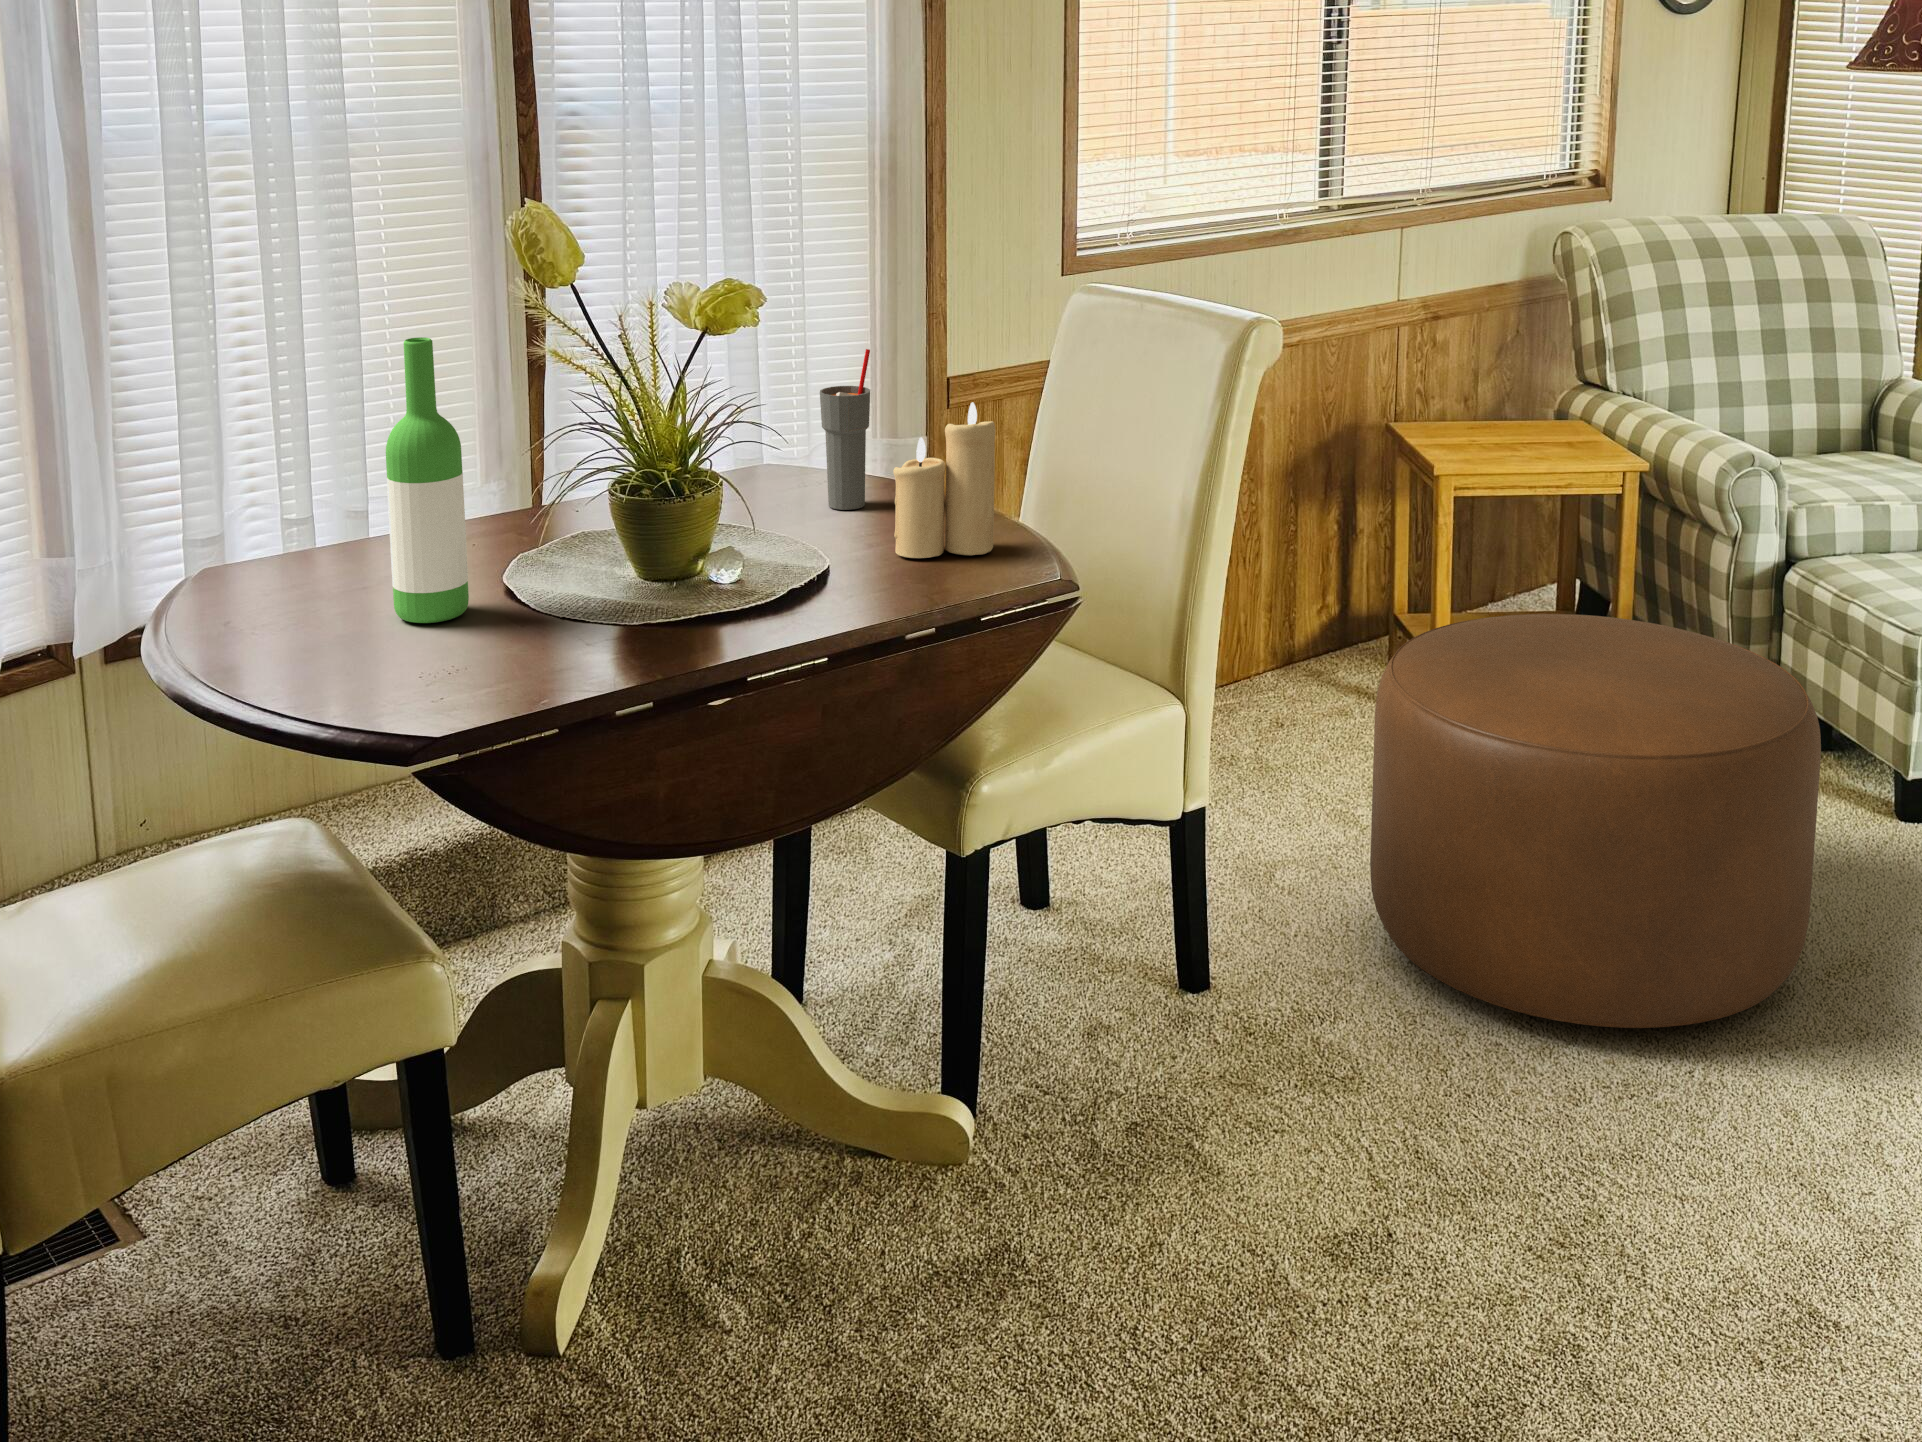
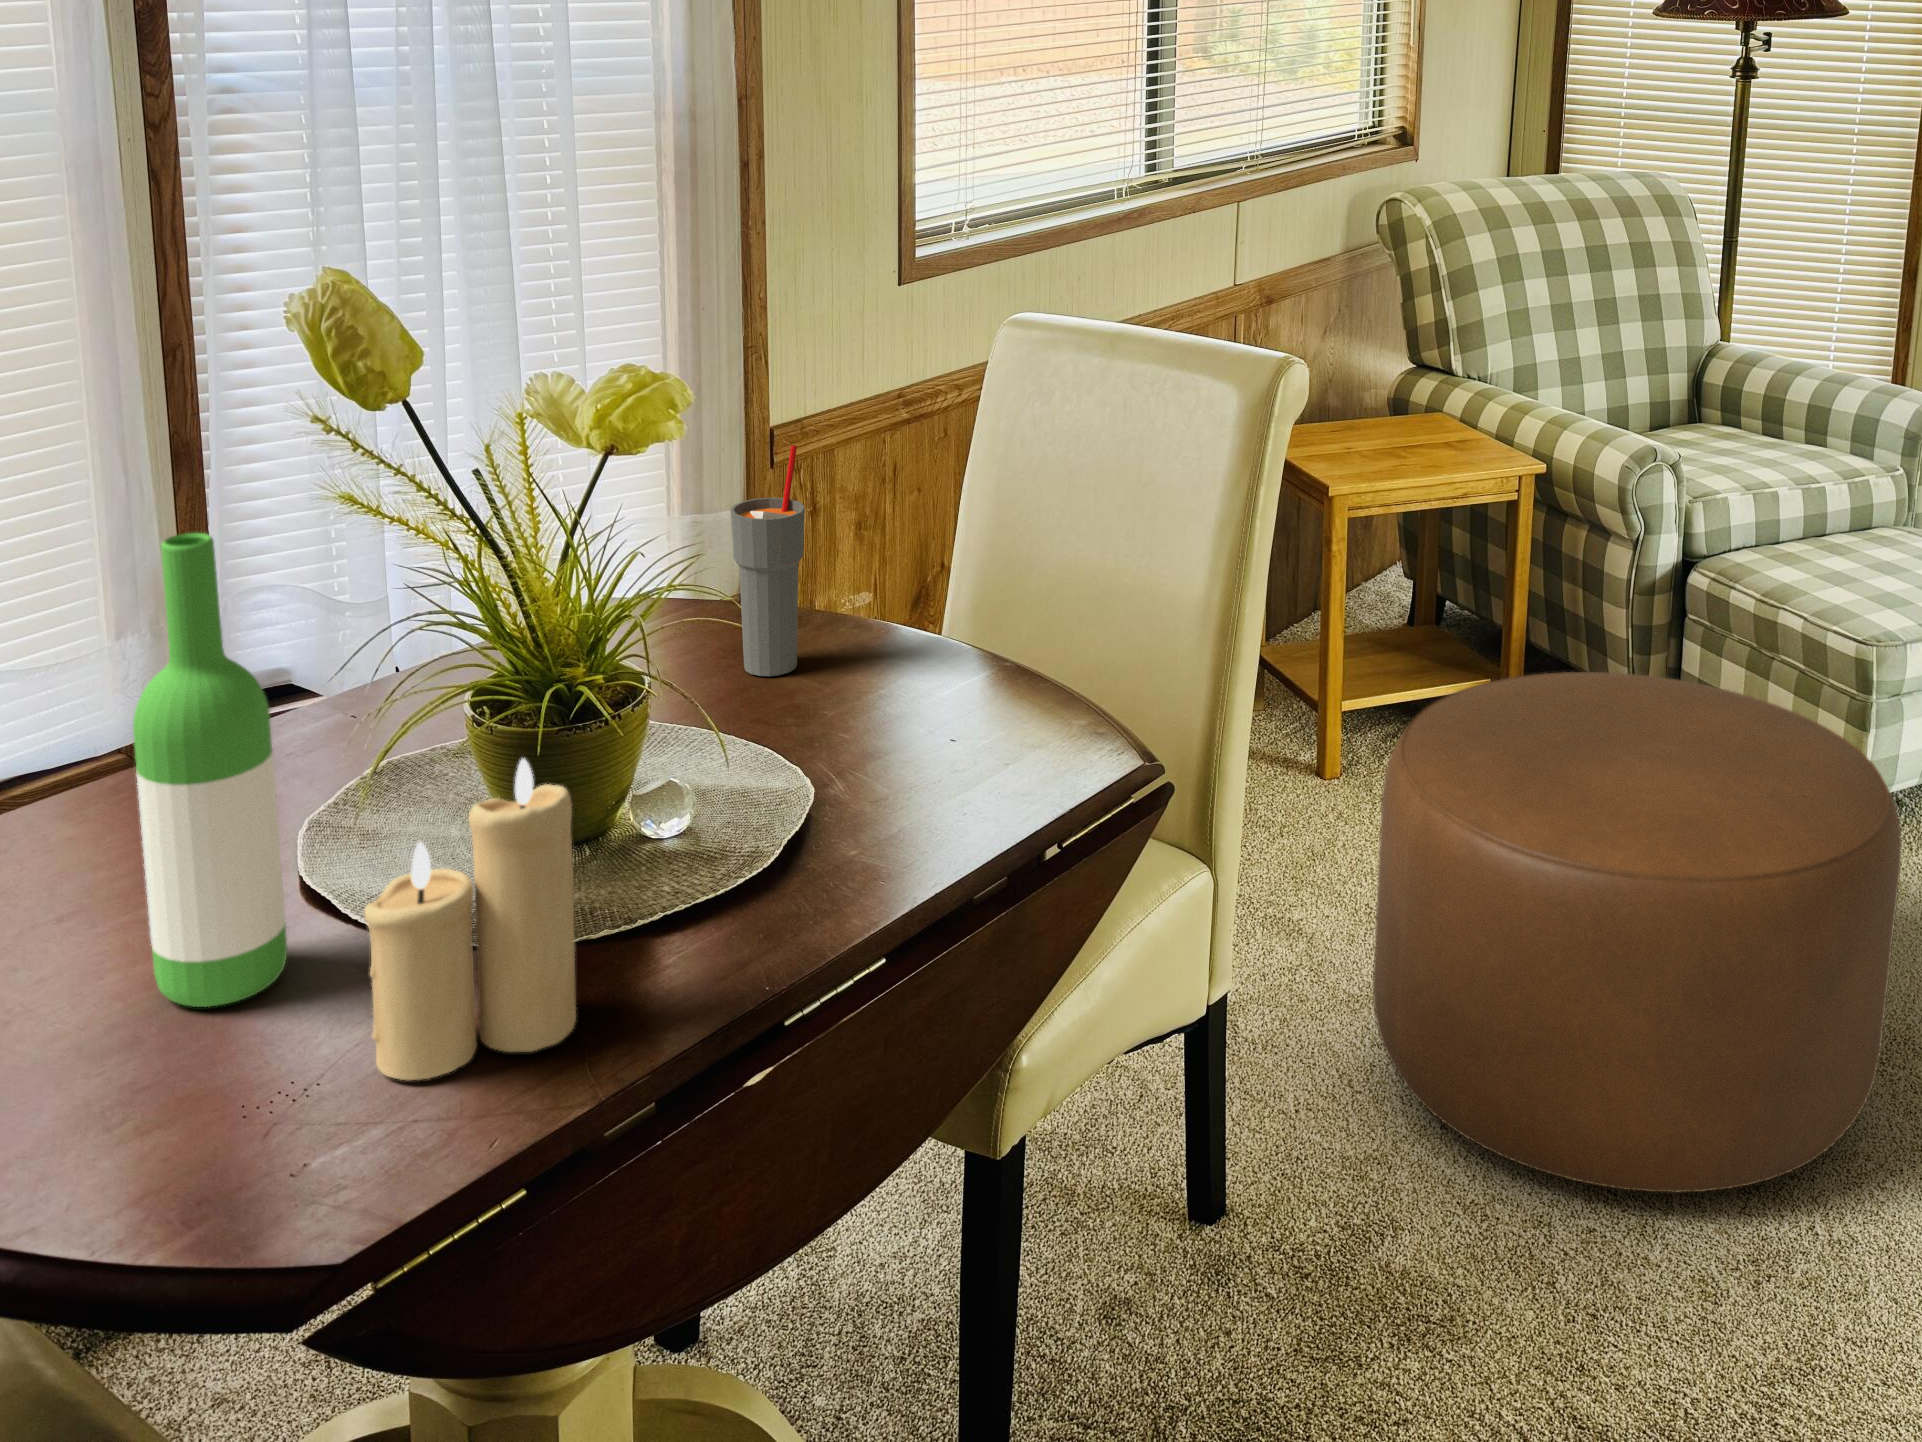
candle: present [893,402,995,558] -> present [364,759,576,1080]

